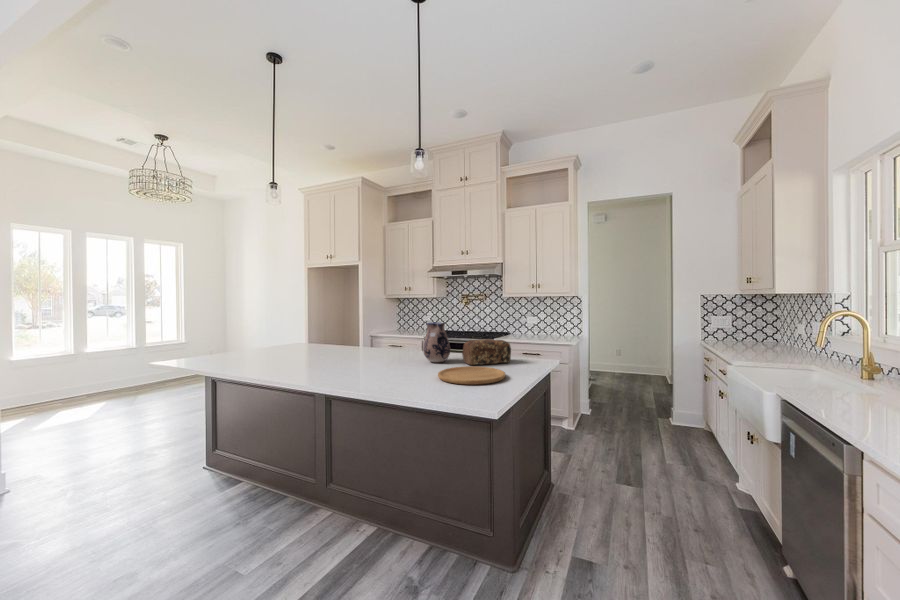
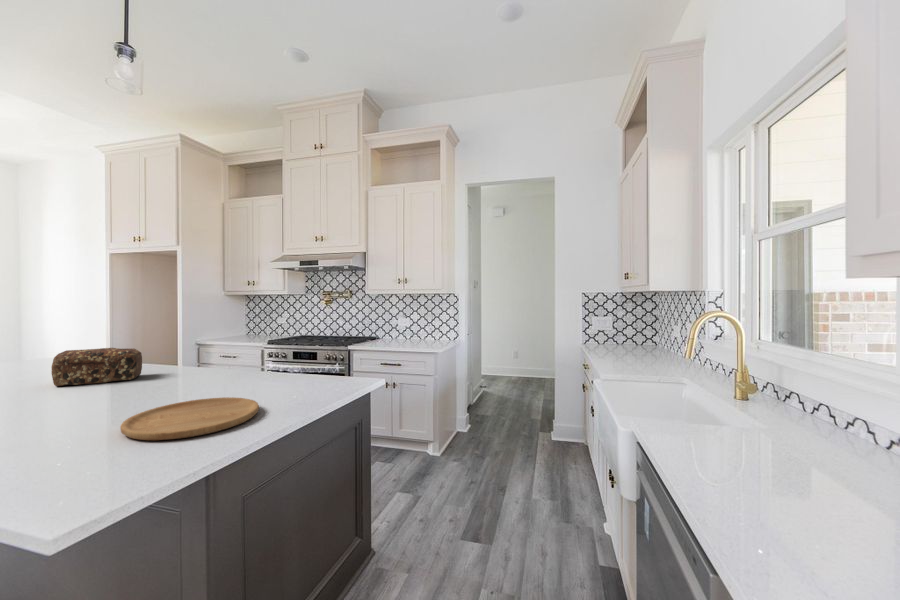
ceramic pitcher: present [423,322,450,362] -> none [172,327,222,389]
bread loaf: present [462,339,511,365] -> present [52,348,142,386]

